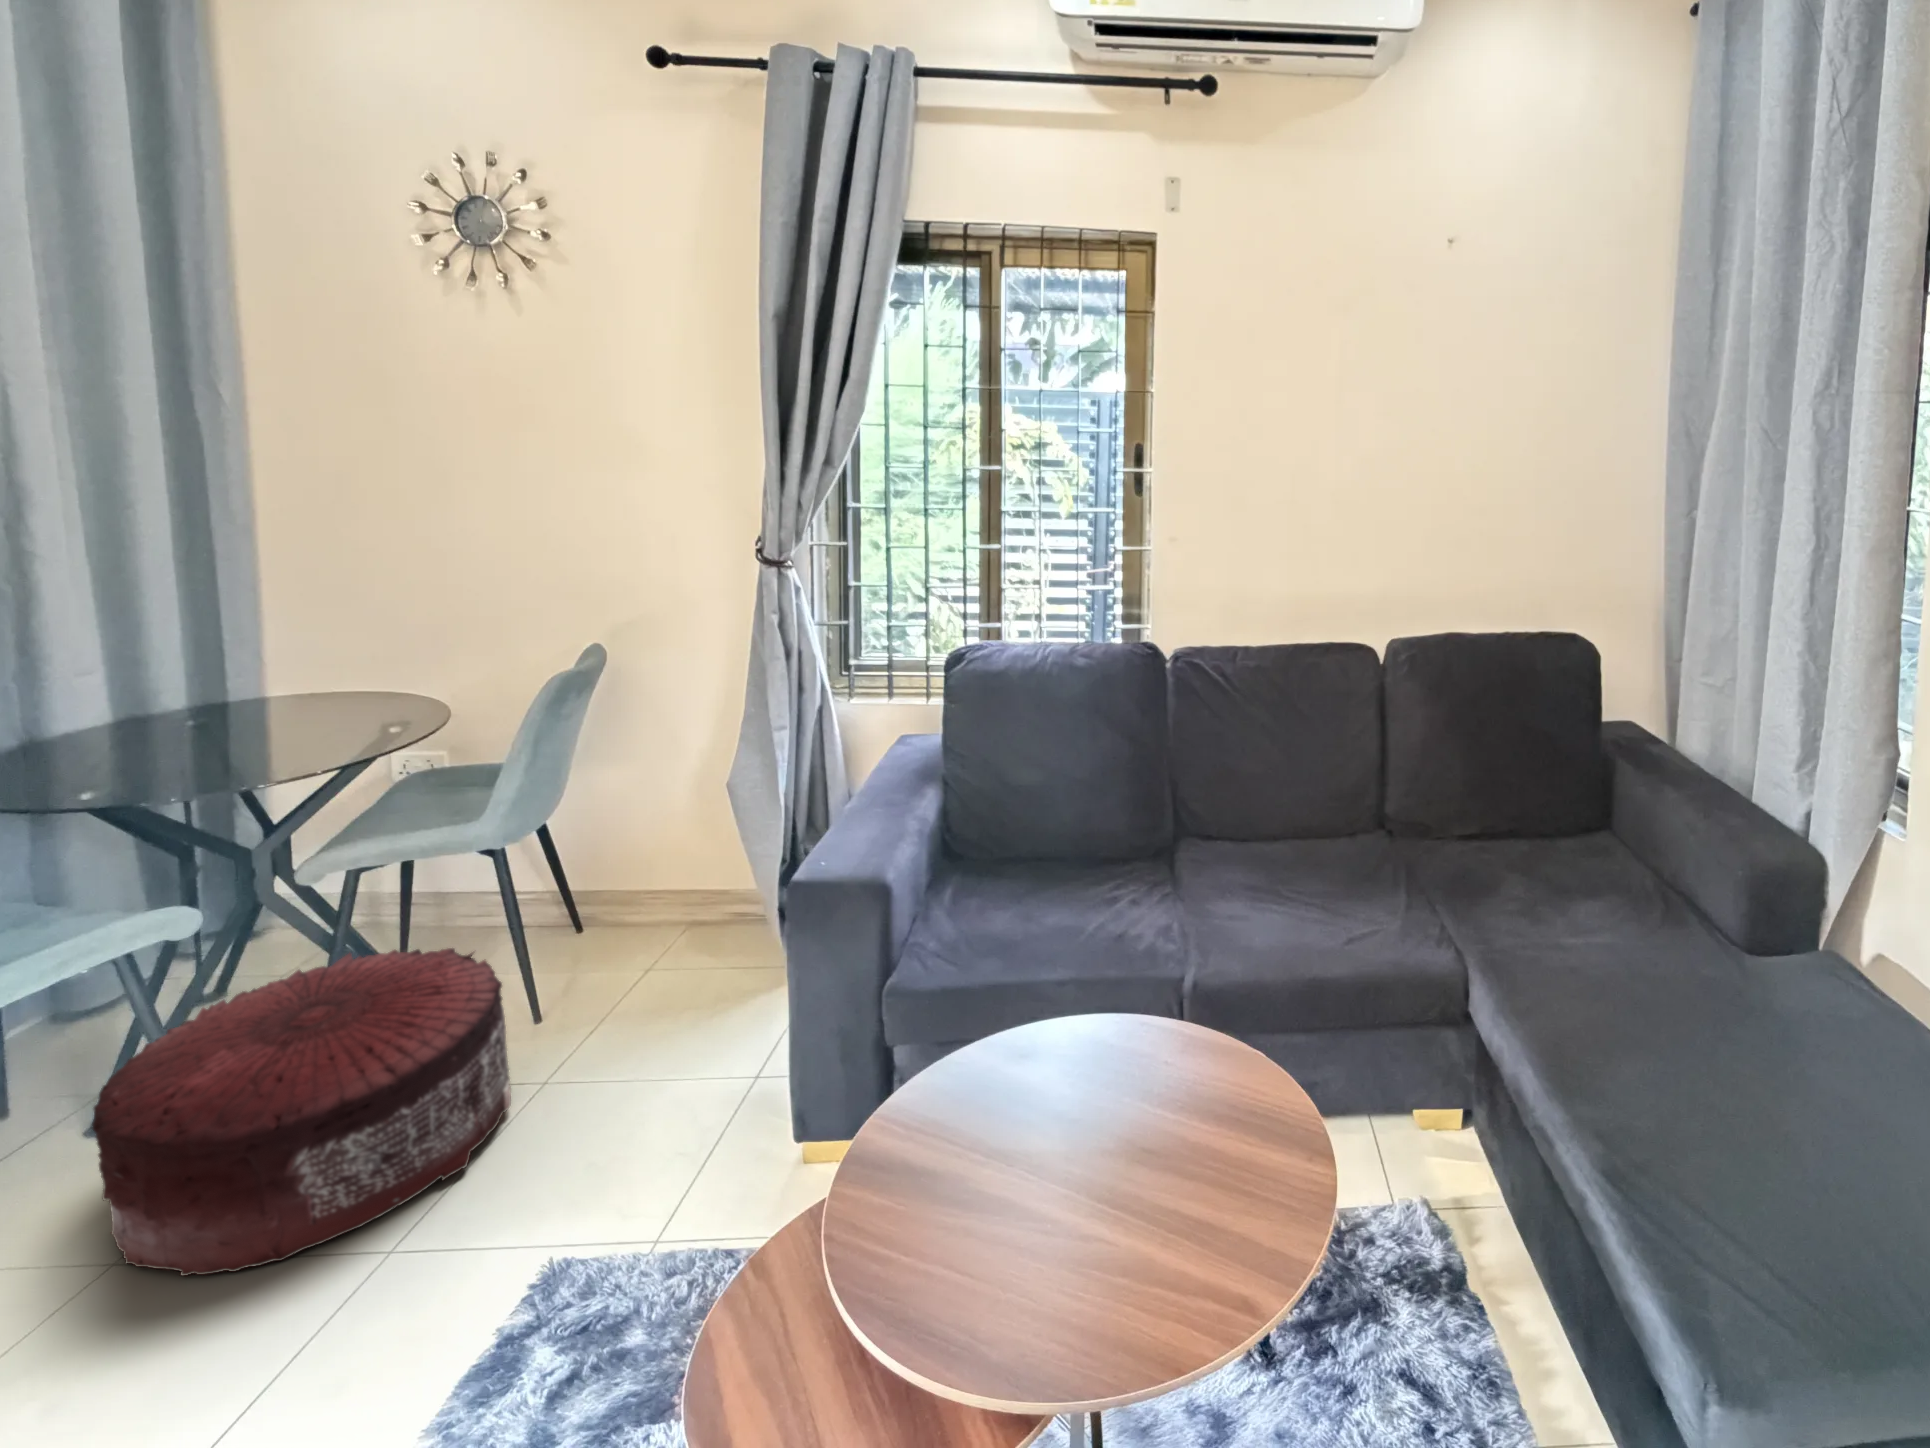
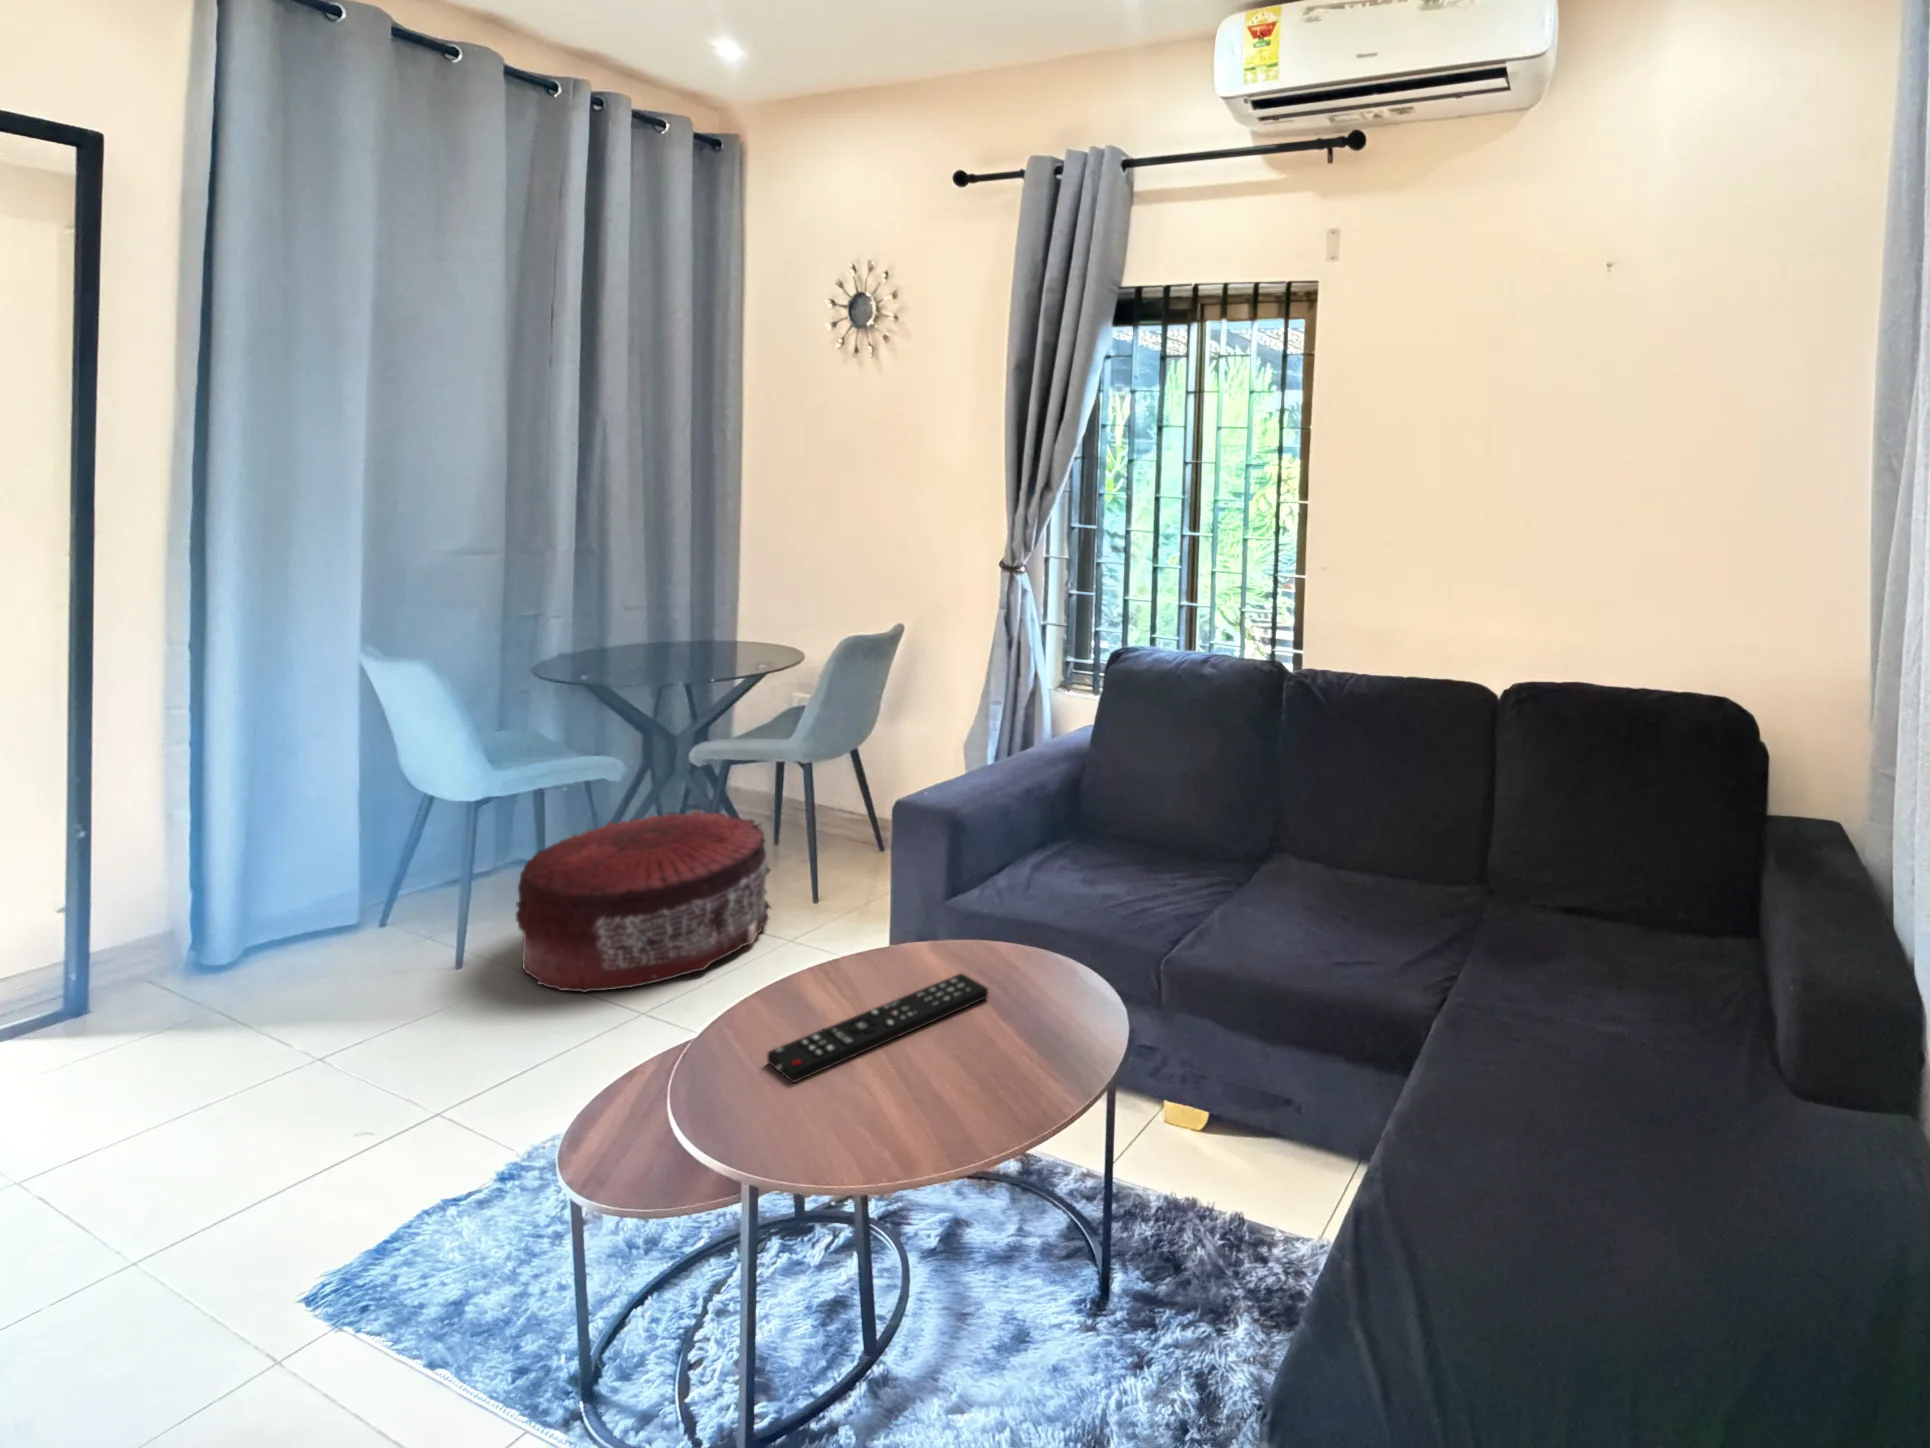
remote control: none [987,1080,1136,1277] -> present [767,974,988,1083]

